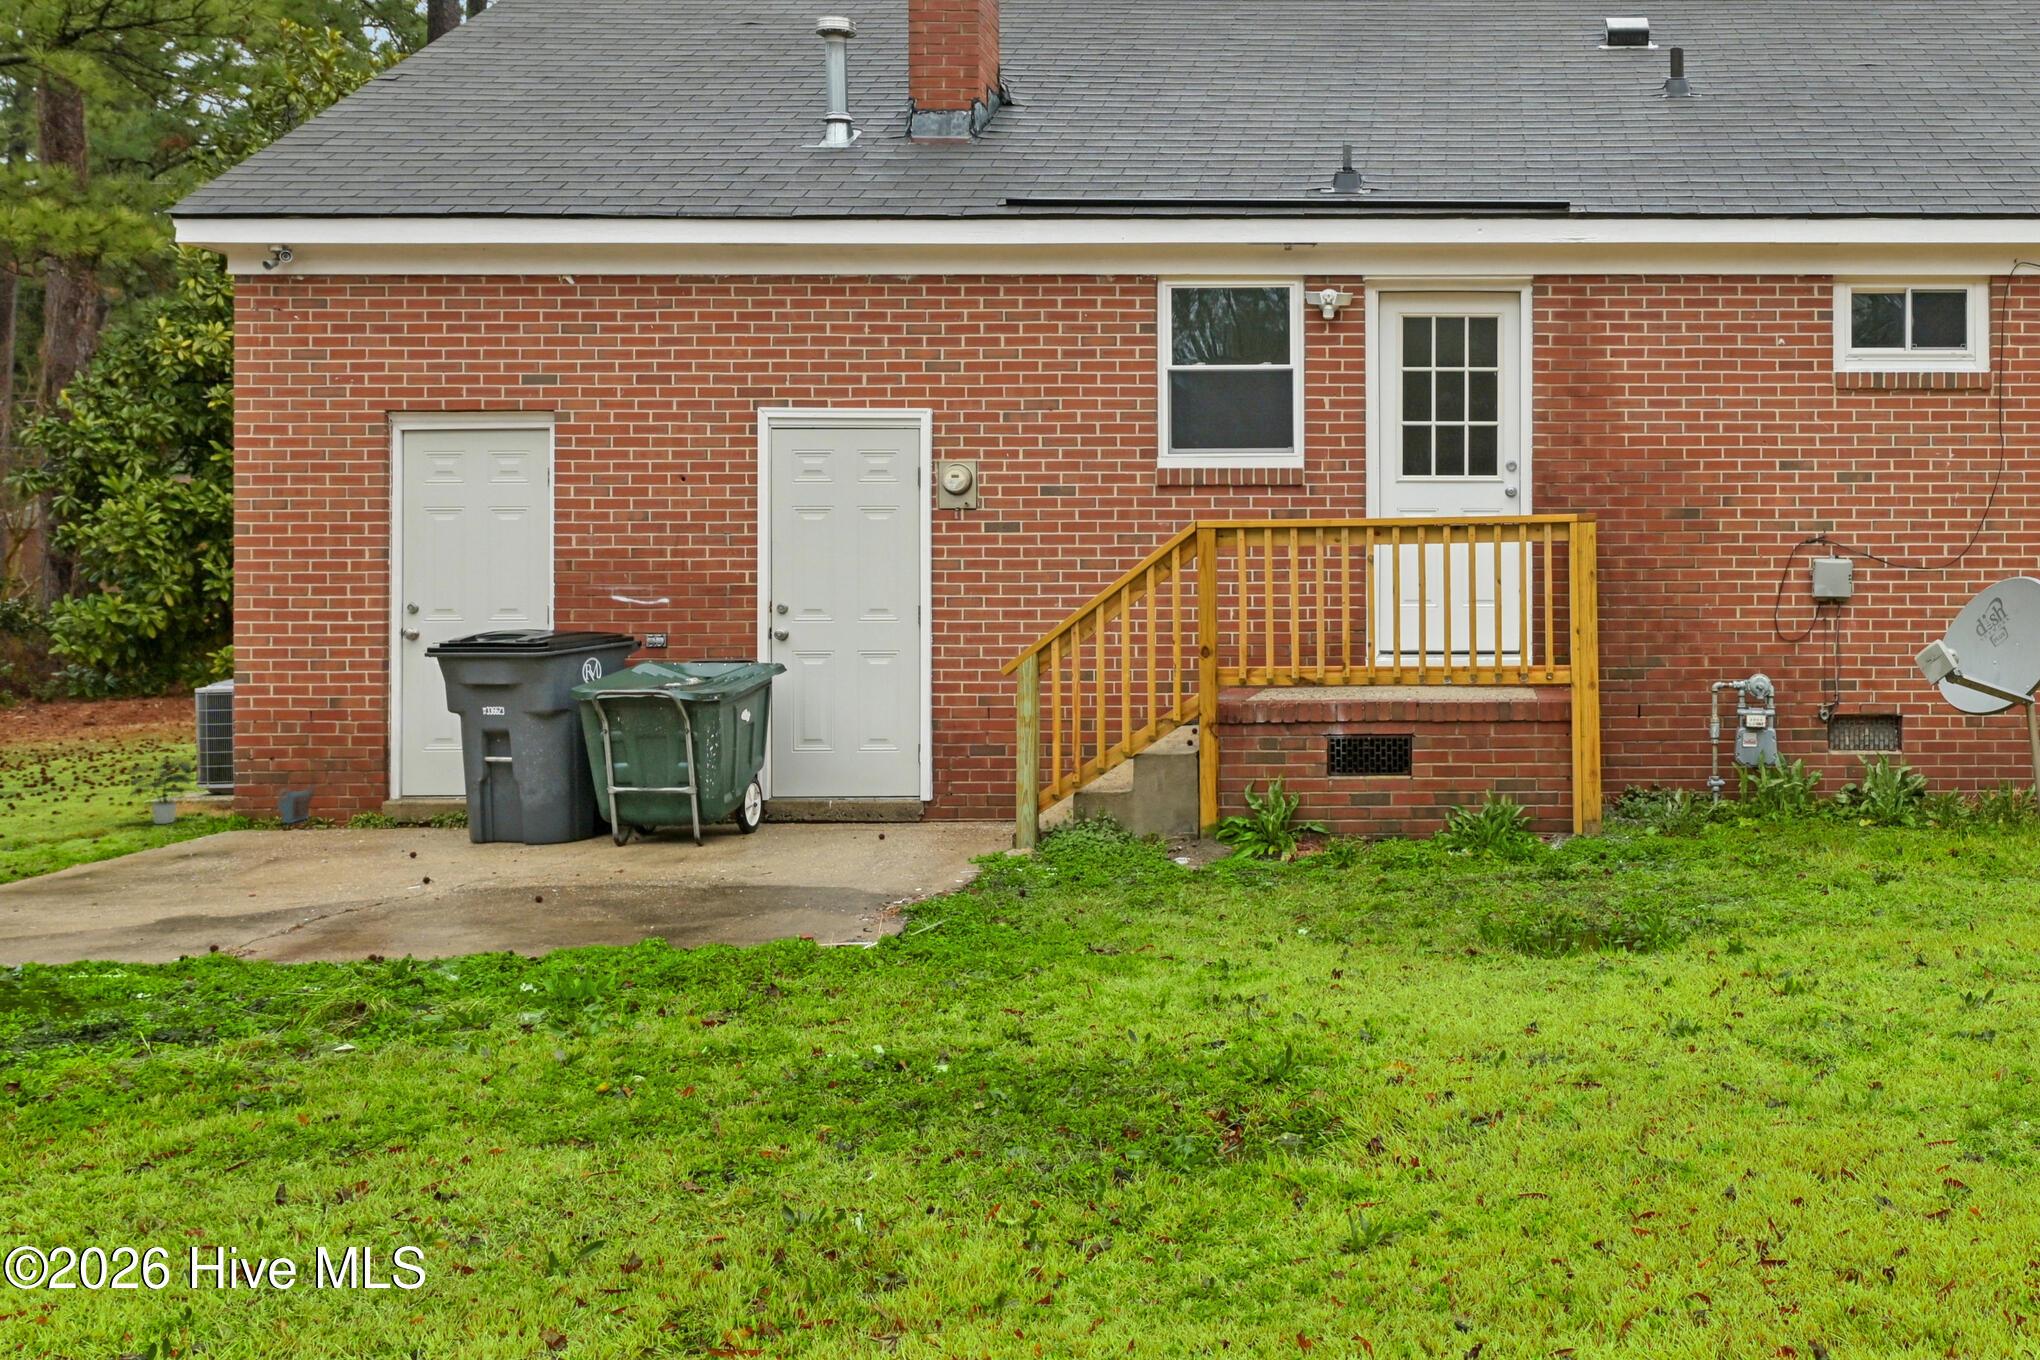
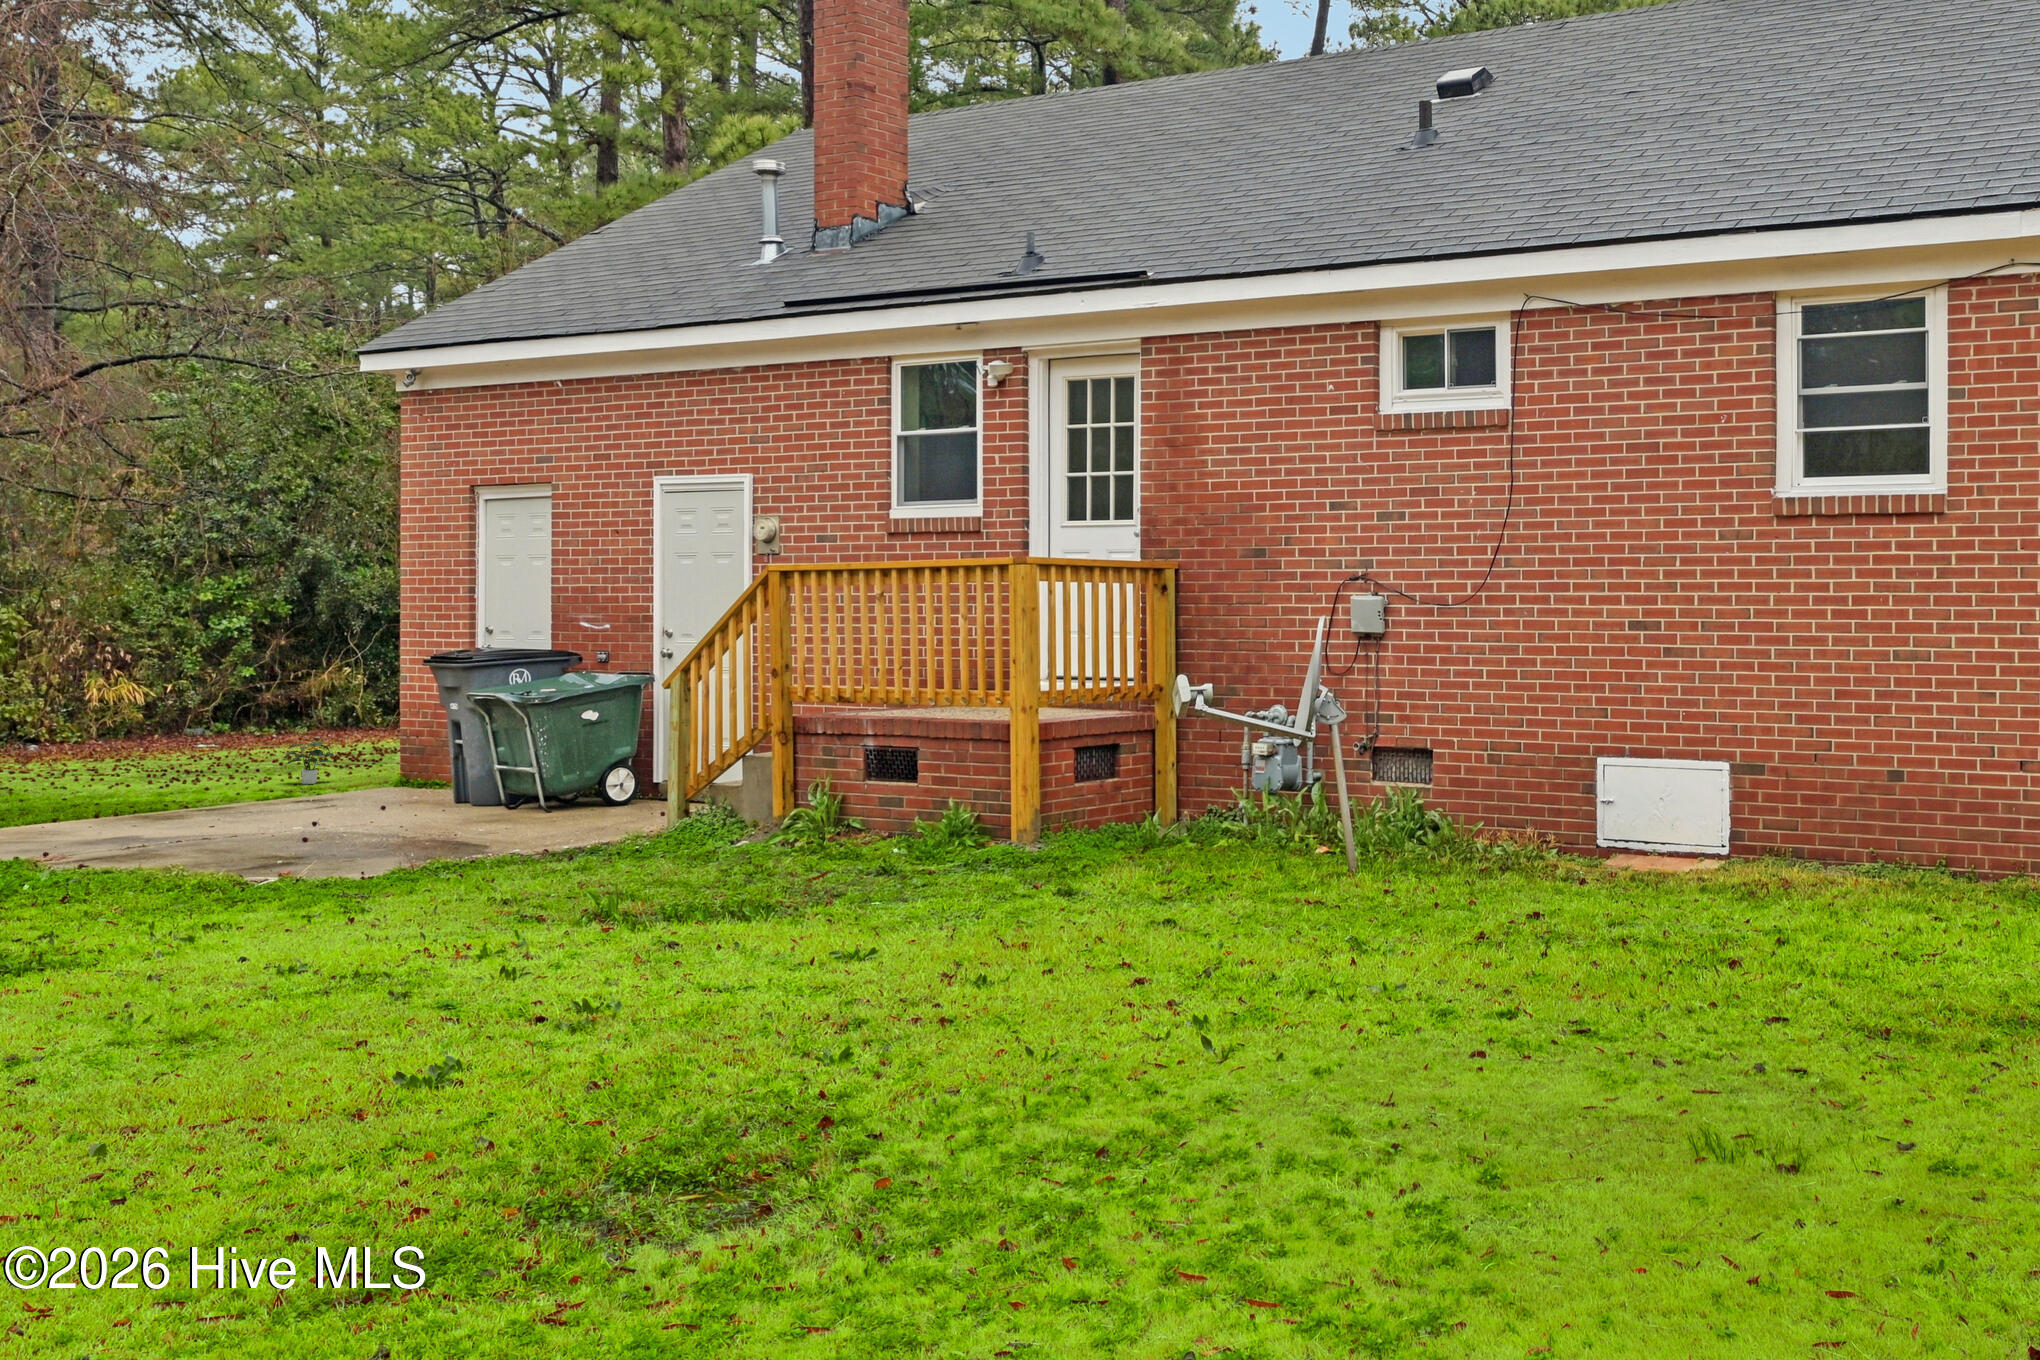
watering can: present [278,786,315,823] -> none [351,759,397,788]

